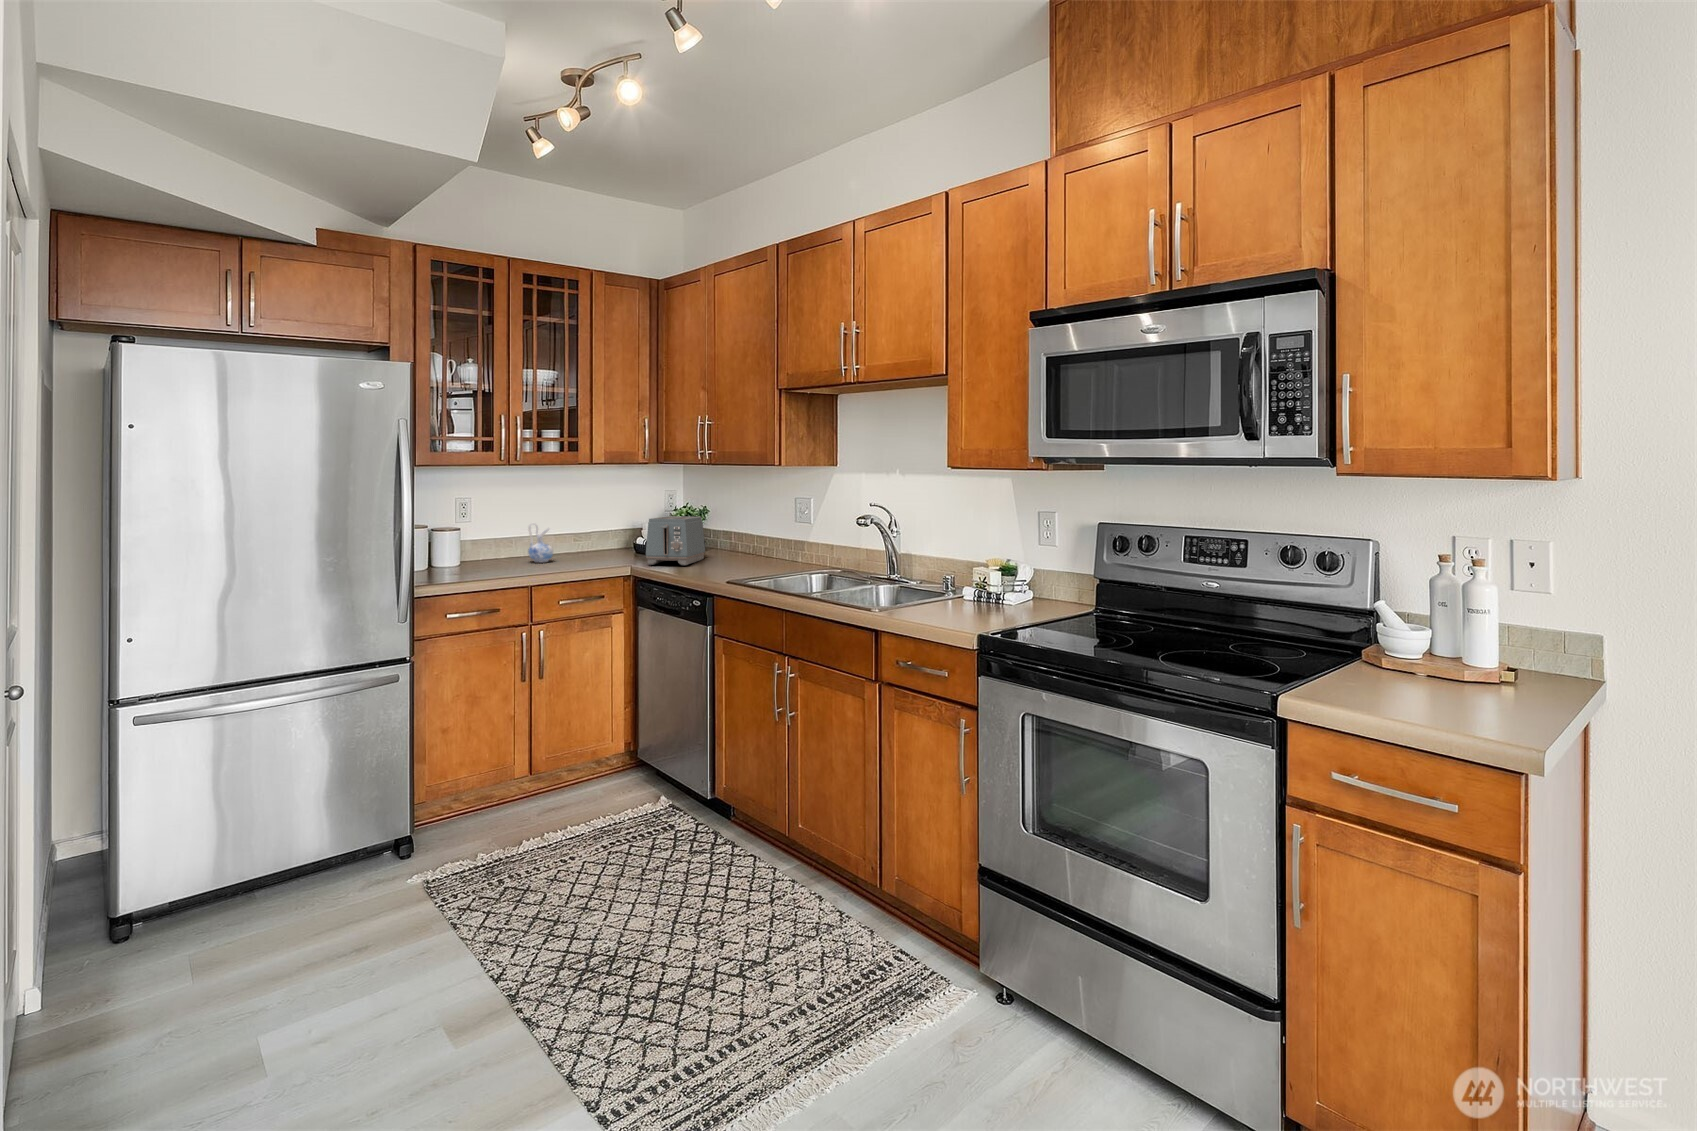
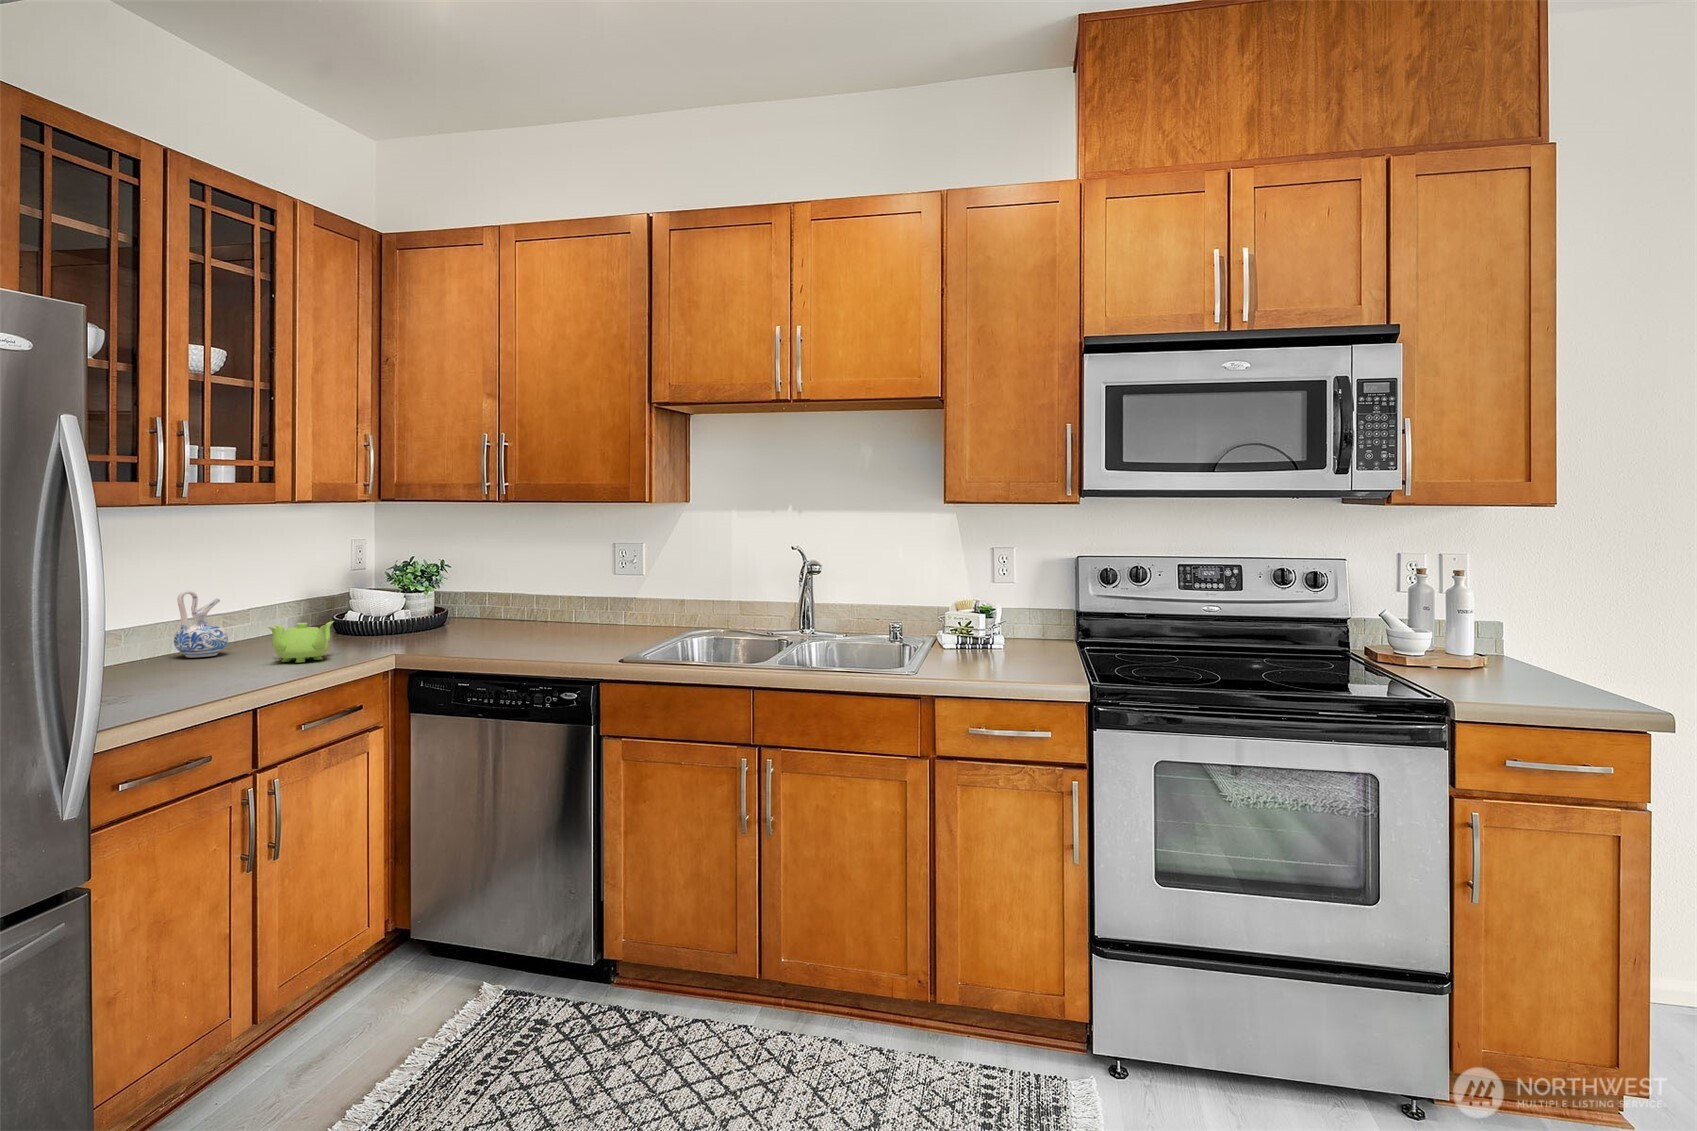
toaster: present [646,516,705,565] -> none [418,576,490,644]
teapot: none [554,545,594,570] -> present [268,621,334,663]

